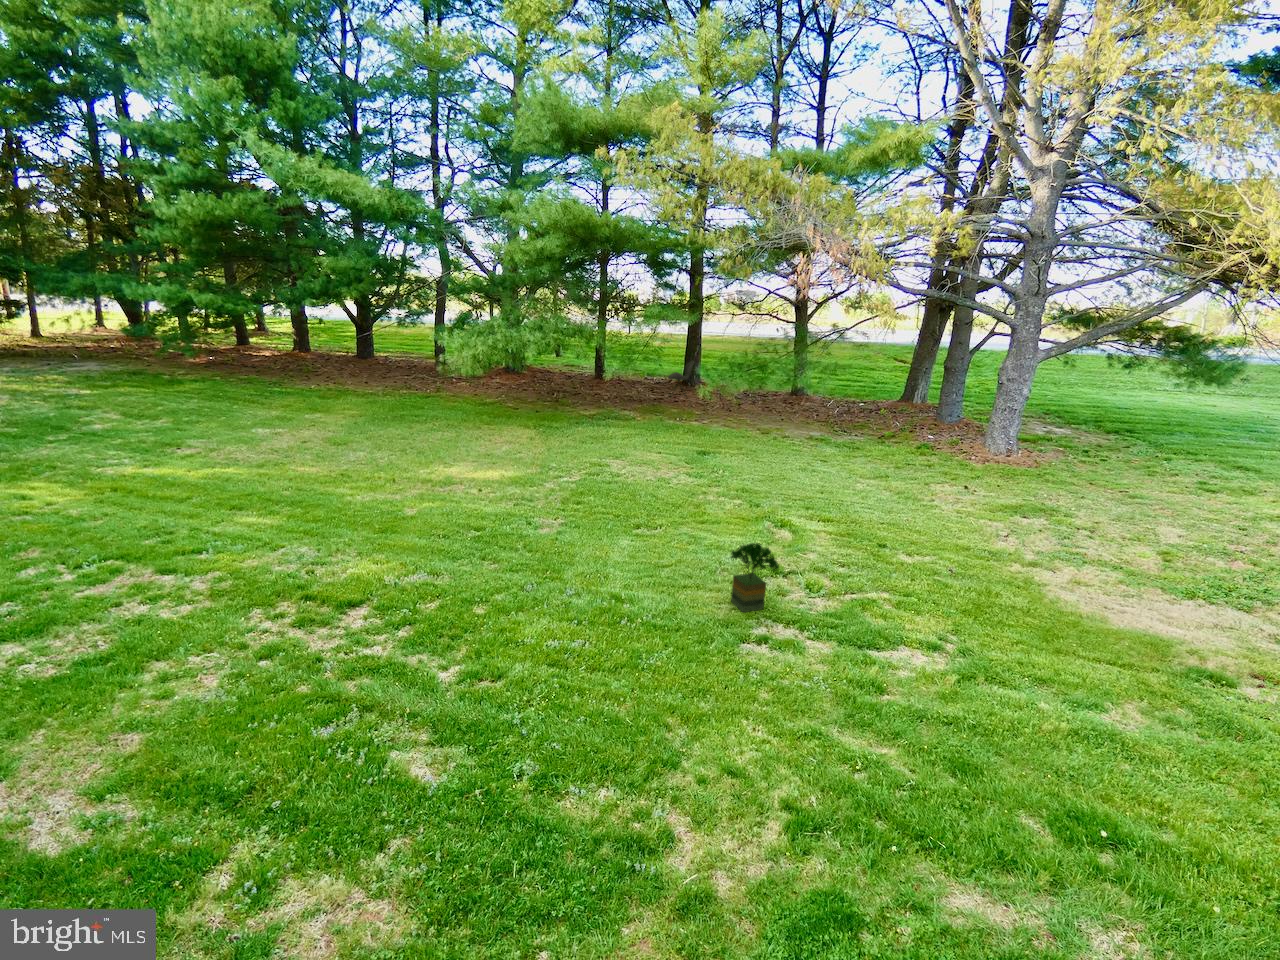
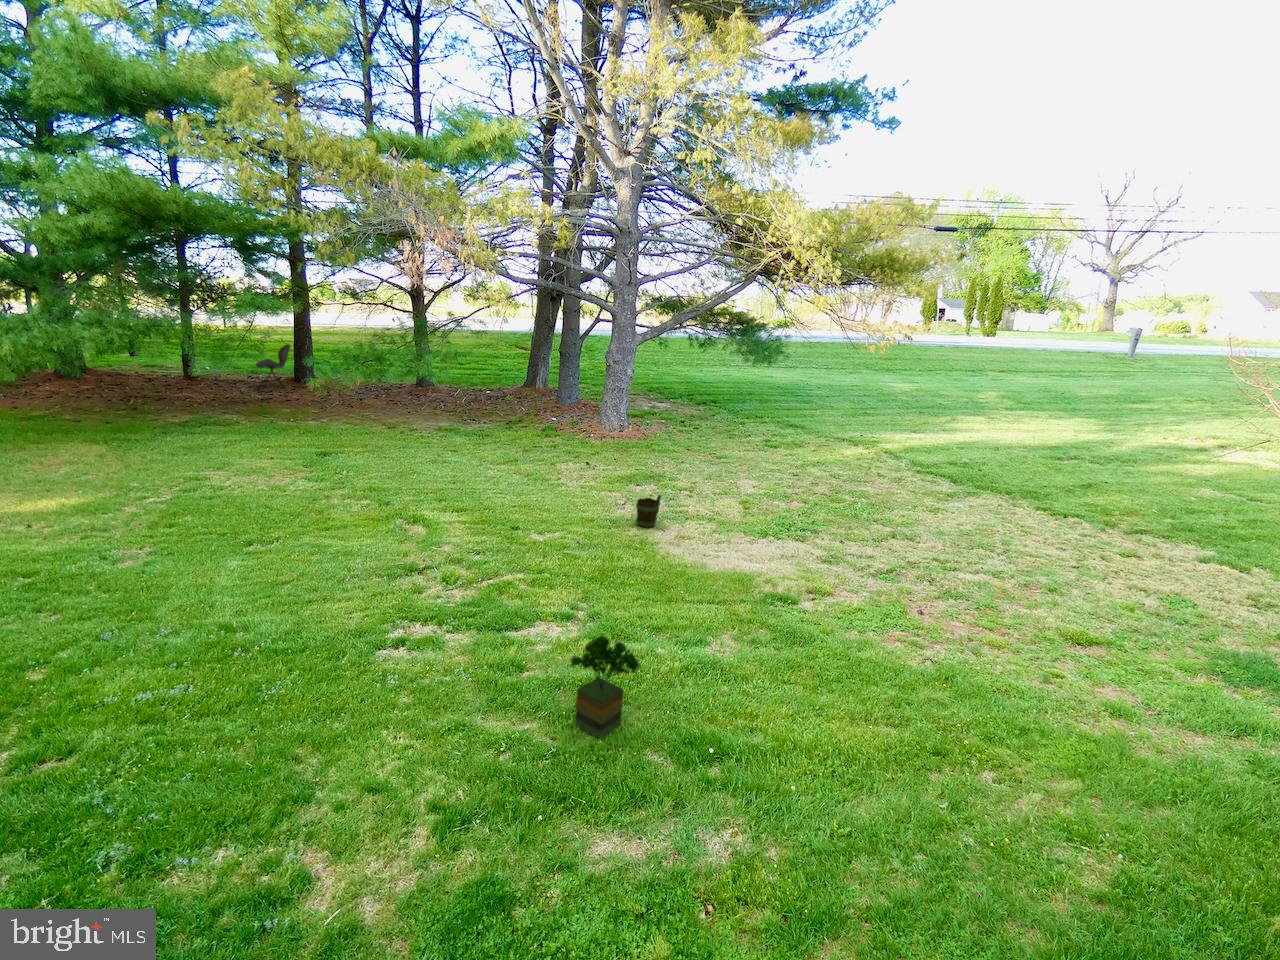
bucket: none [1023,531,1061,566] -> present [636,495,661,528]
potted tree: present [731,543,779,612] -> present [570,636,641,739]

